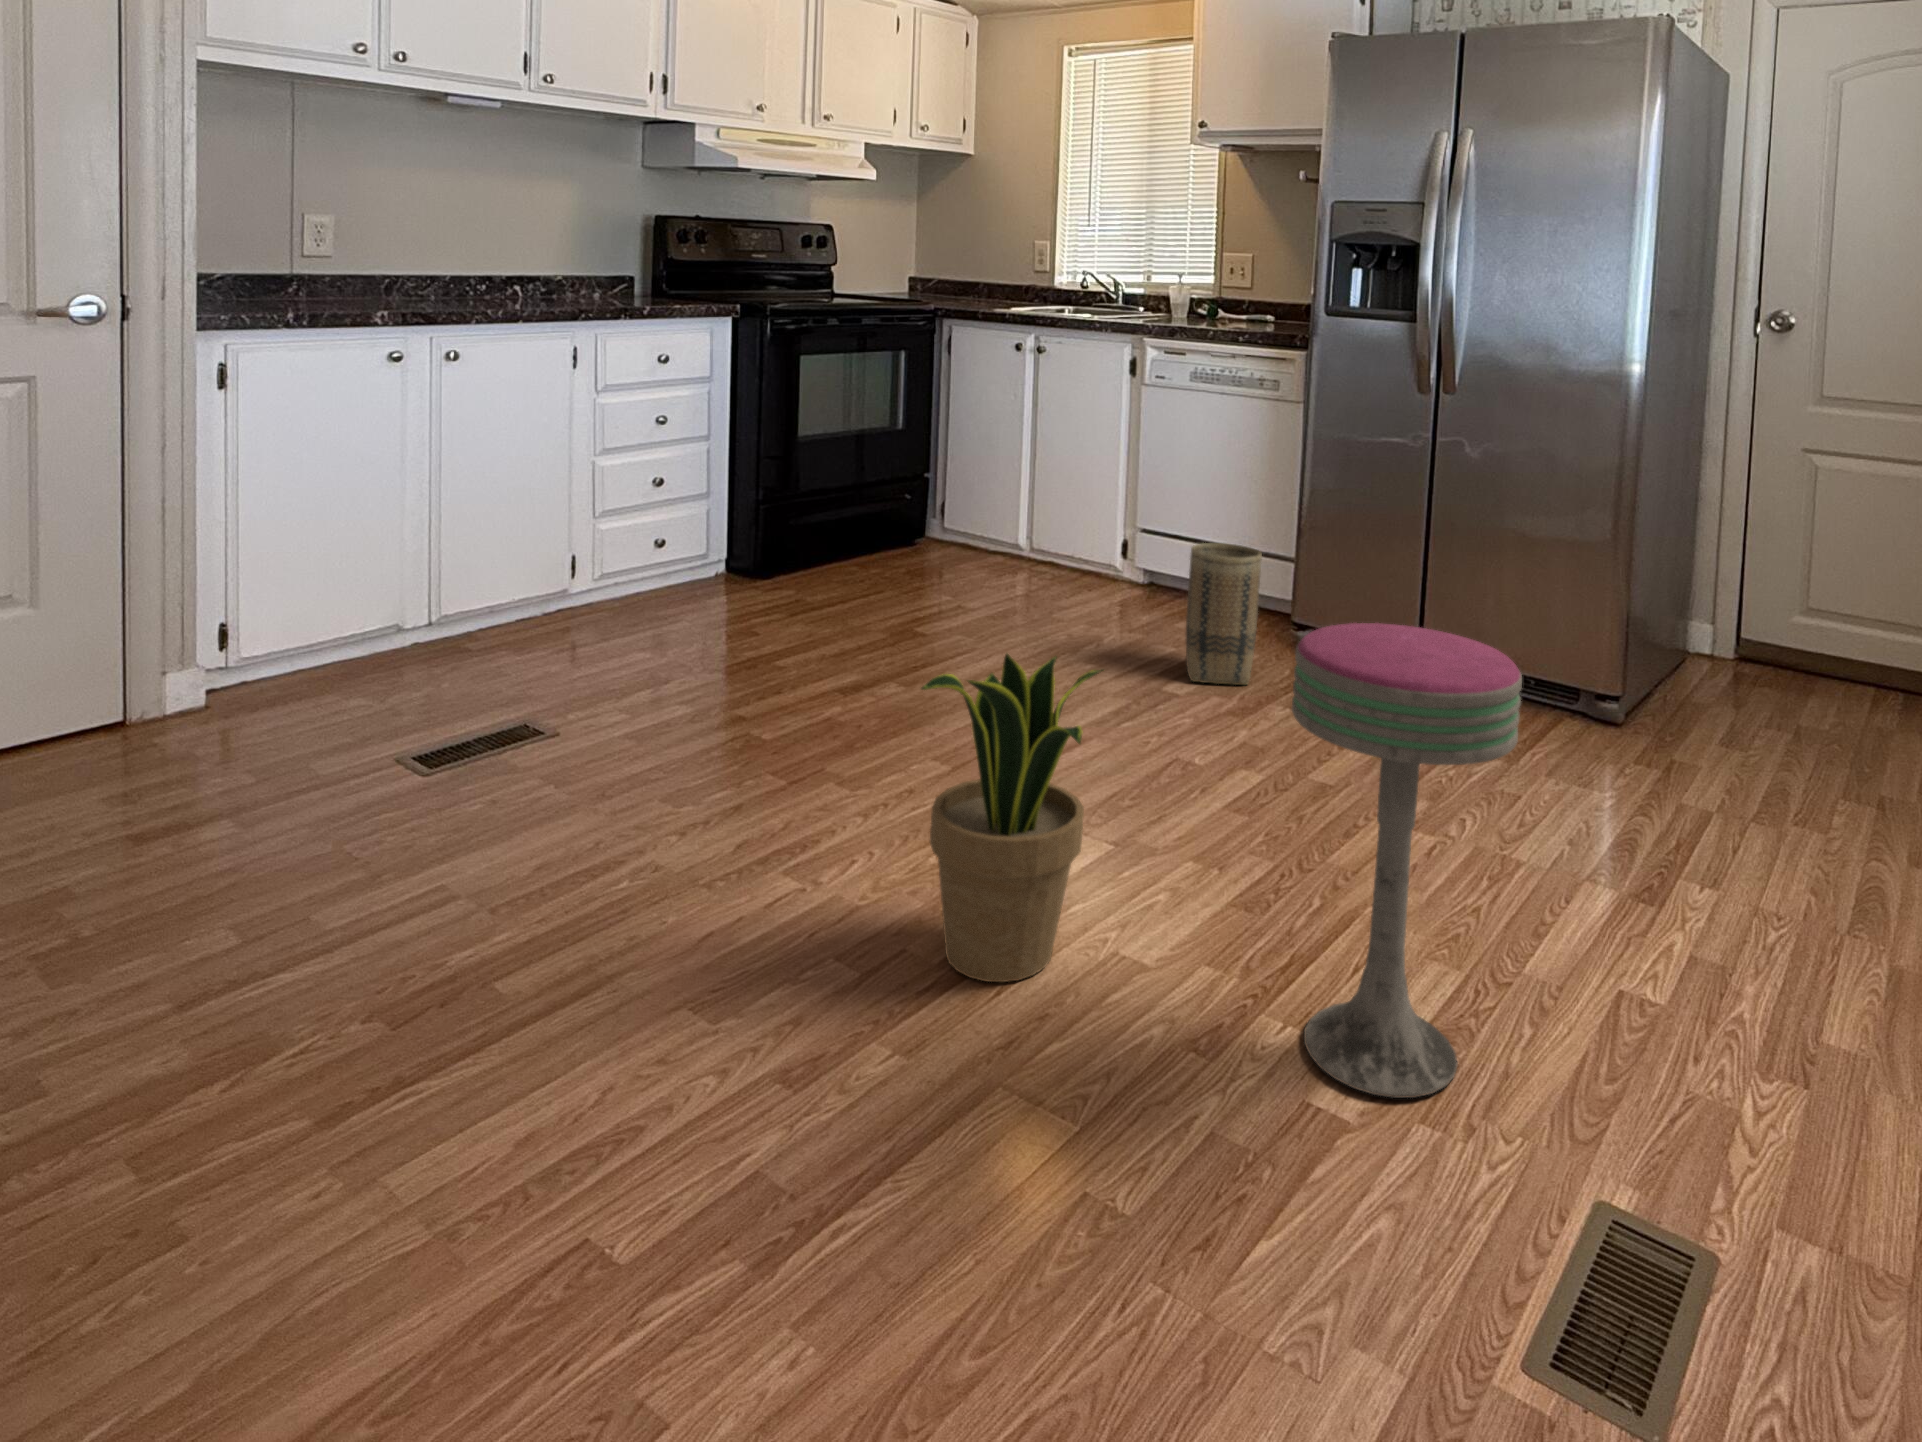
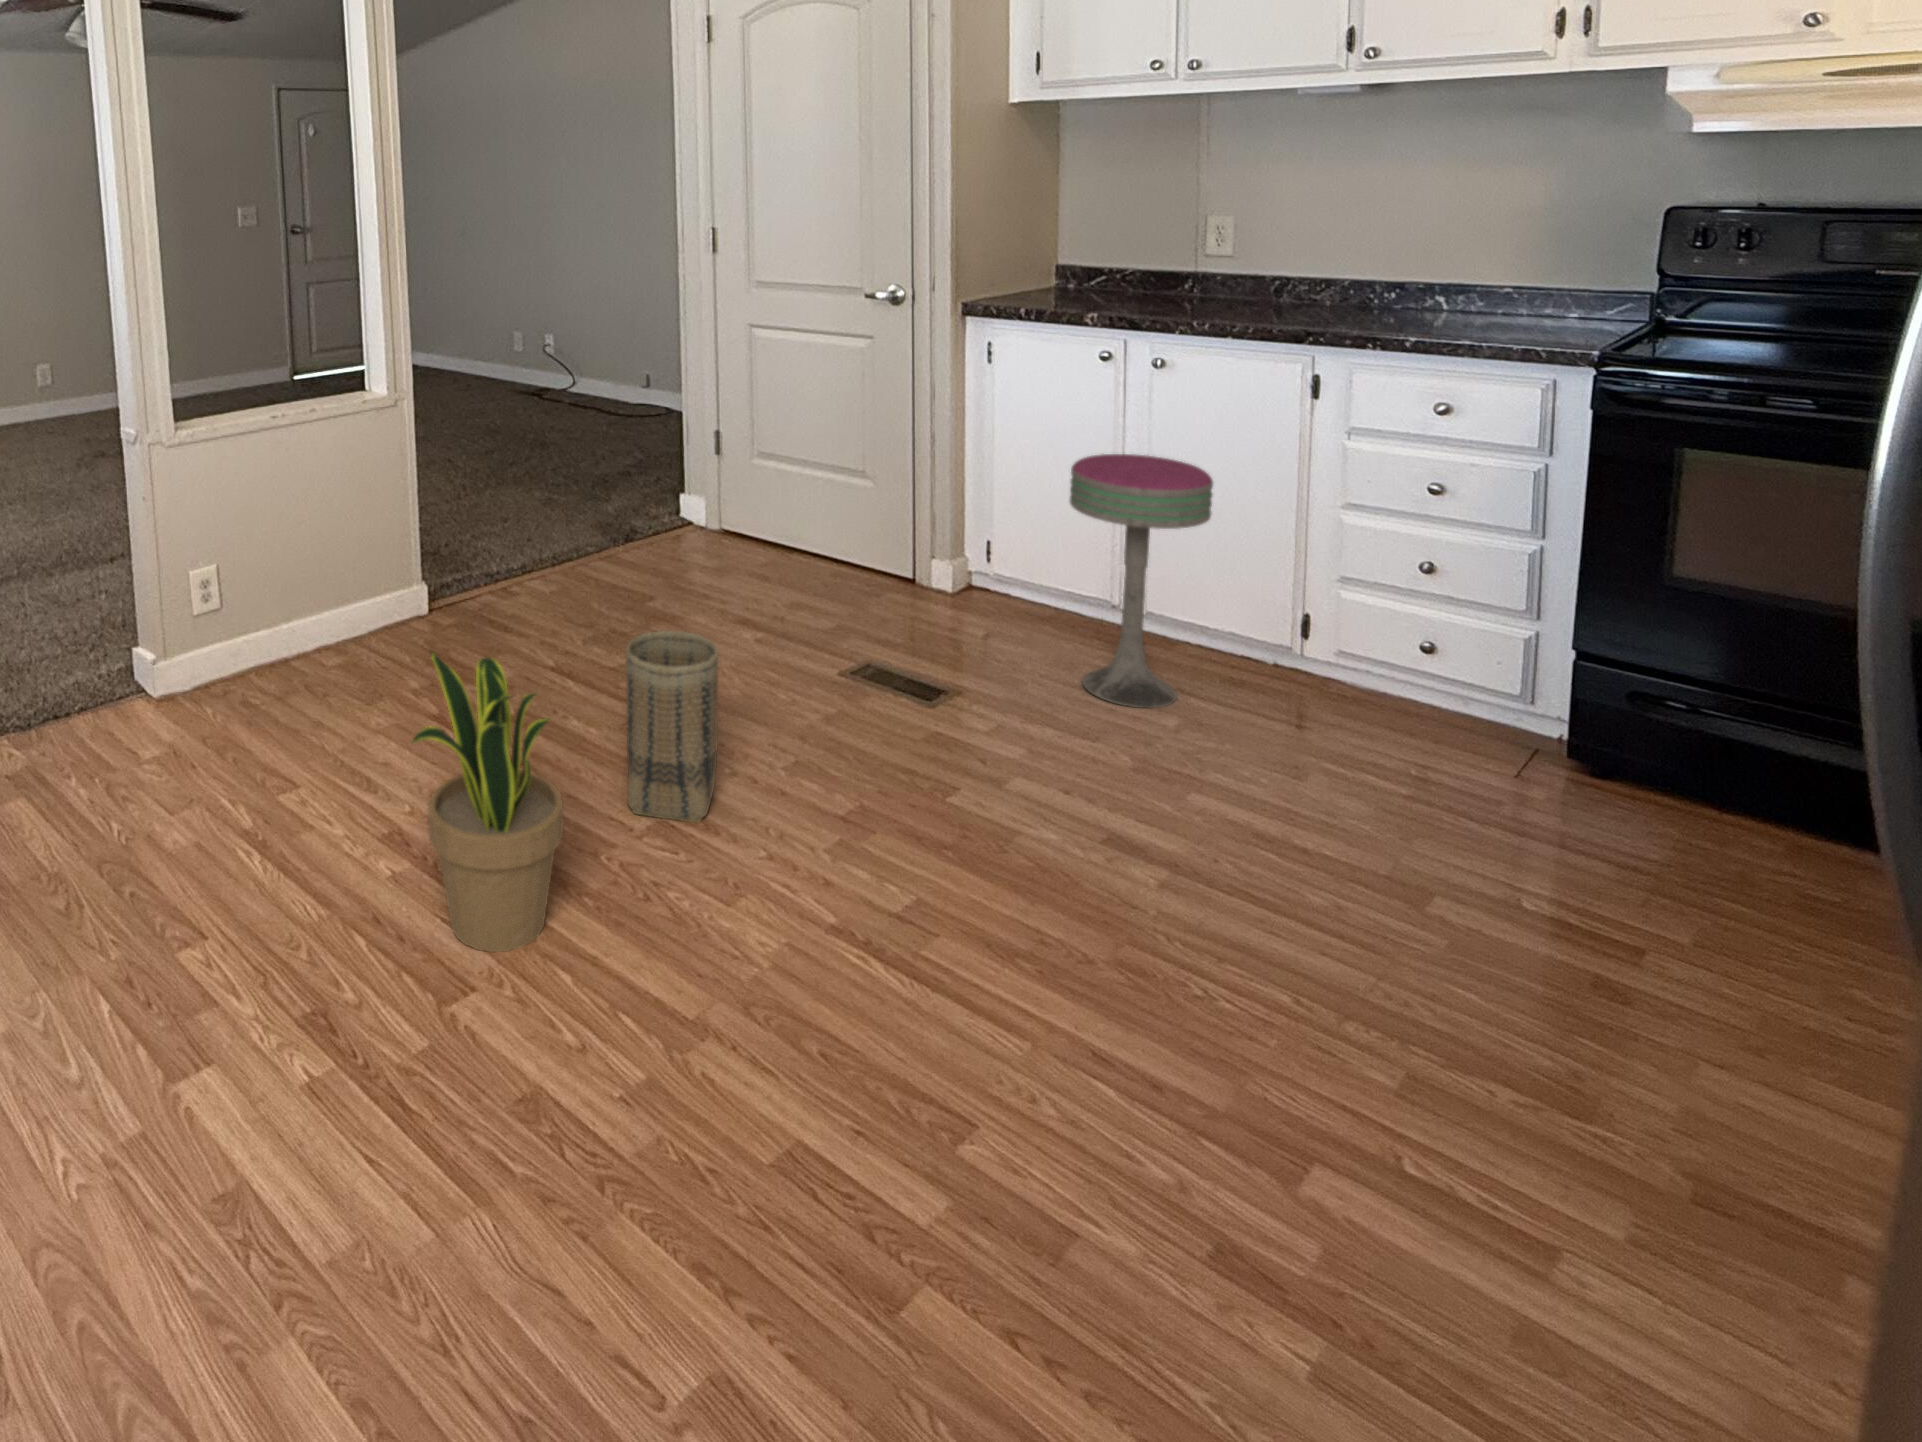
basket: present [1186,543,1262,685] -> present [626,631,718,822]
bar stool: present [1292,623,1522,1098] -> present [1070,454,1213,708]

